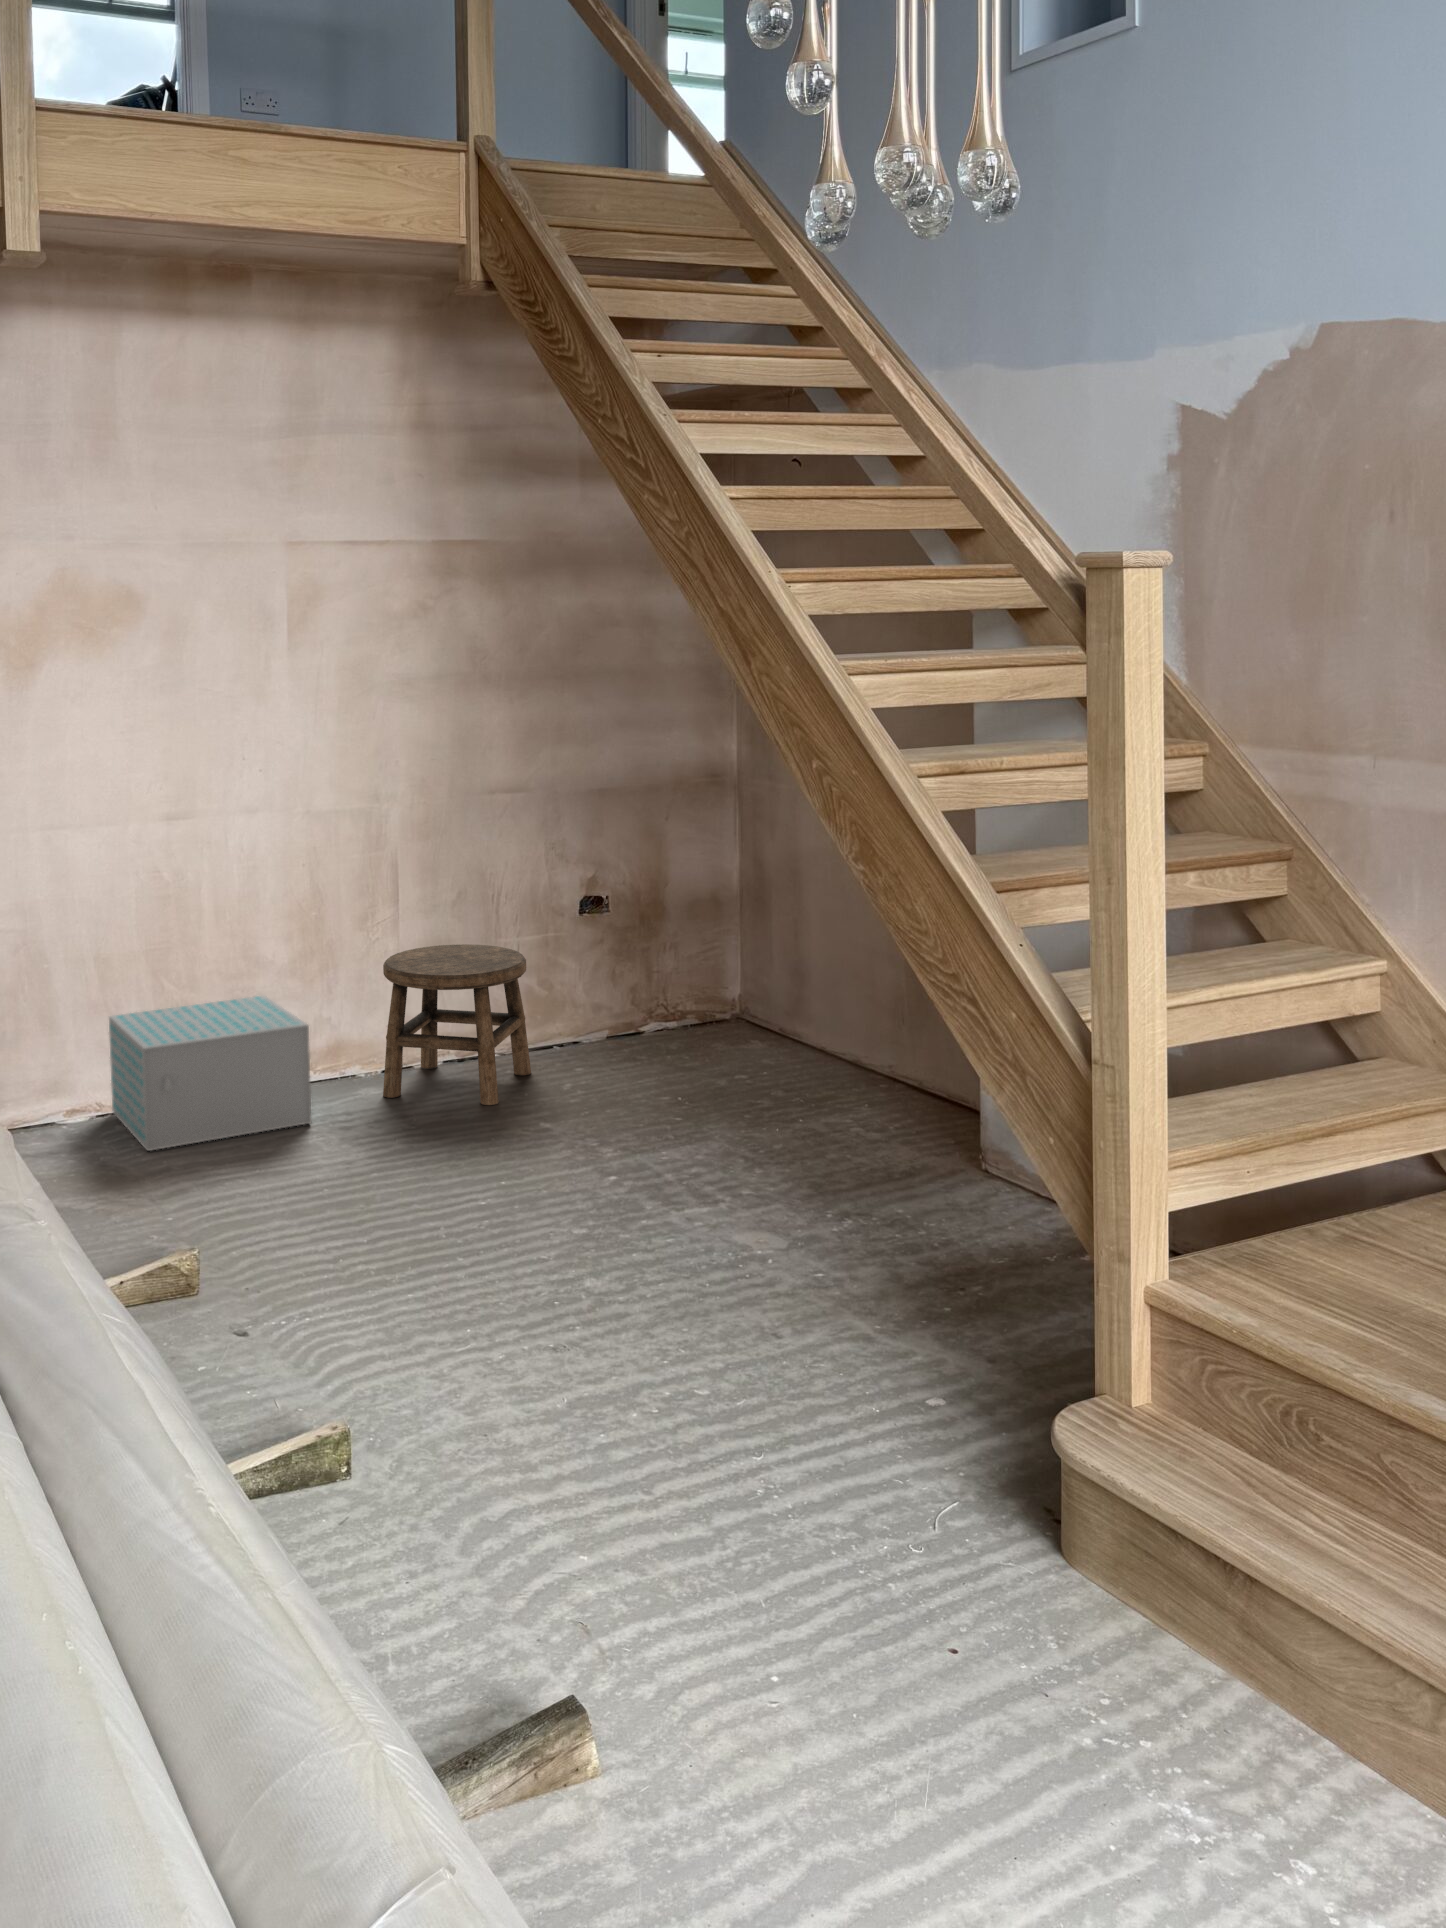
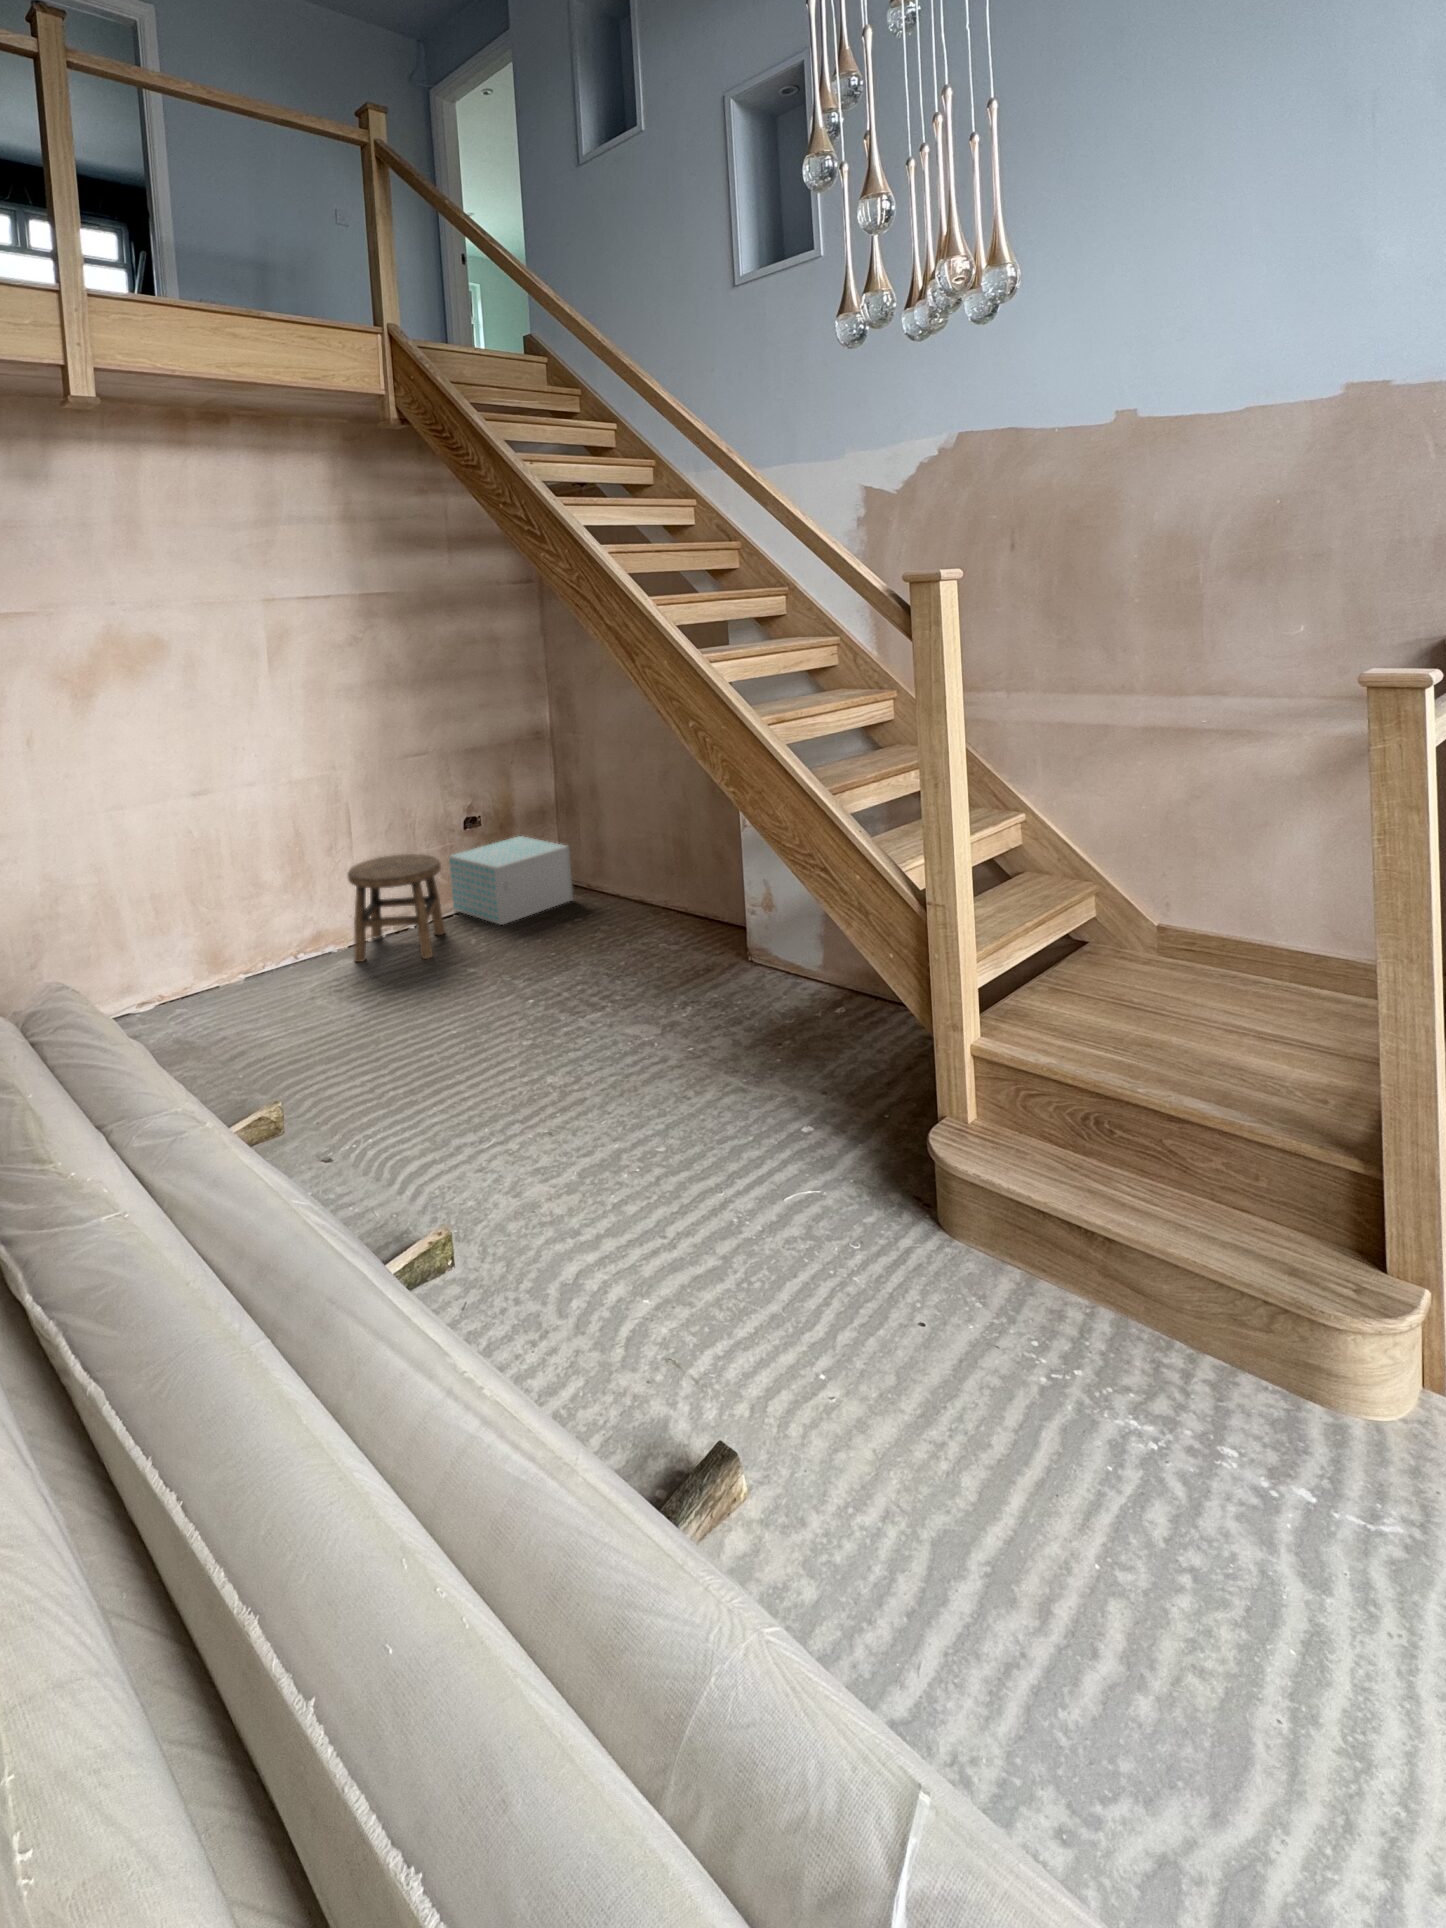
storage box: present [109,996,311,1151] -> present [449,836,573,925]

